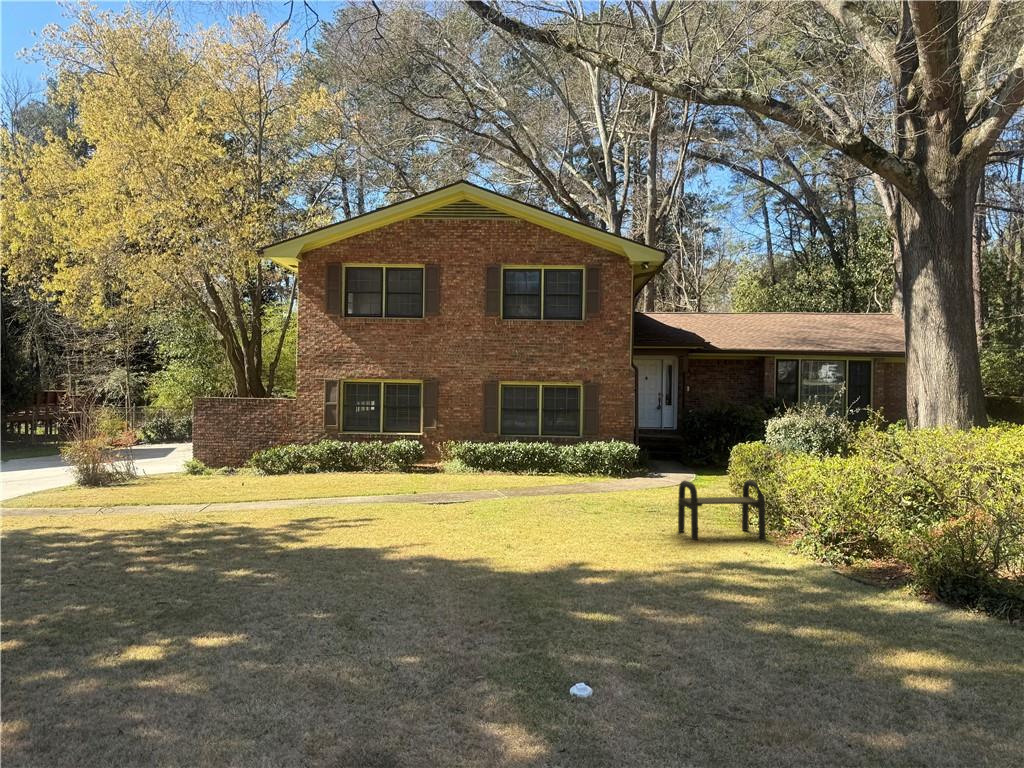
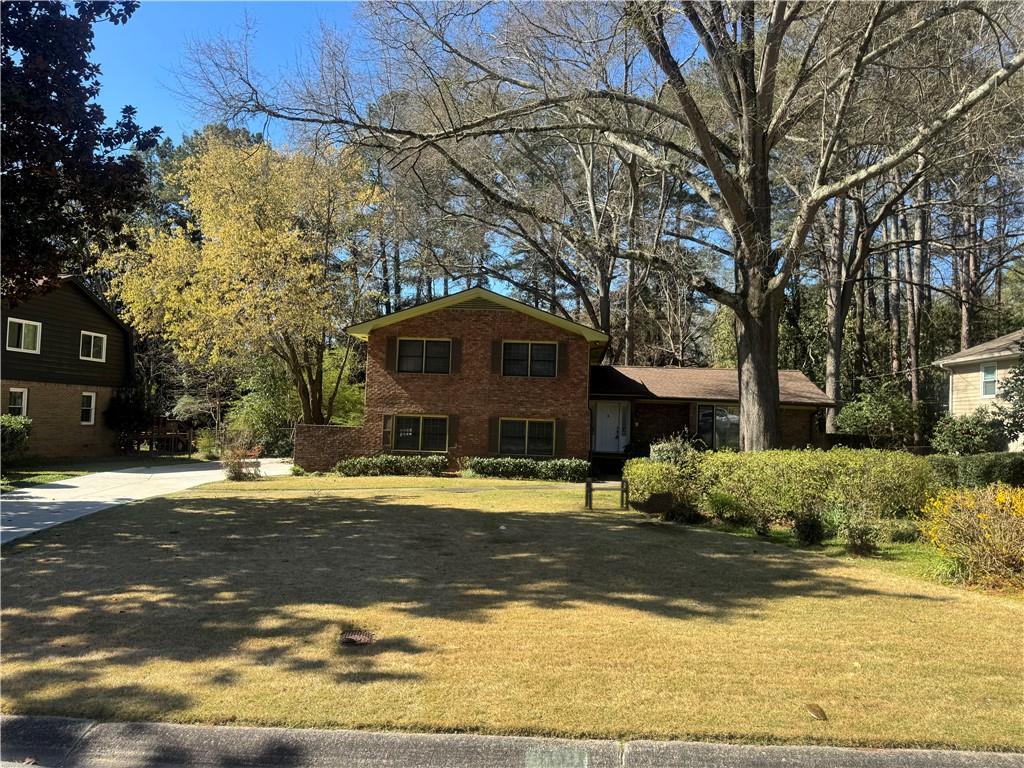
lounge chair: none [805,516,909,586] -> present [628,492,673,524]

